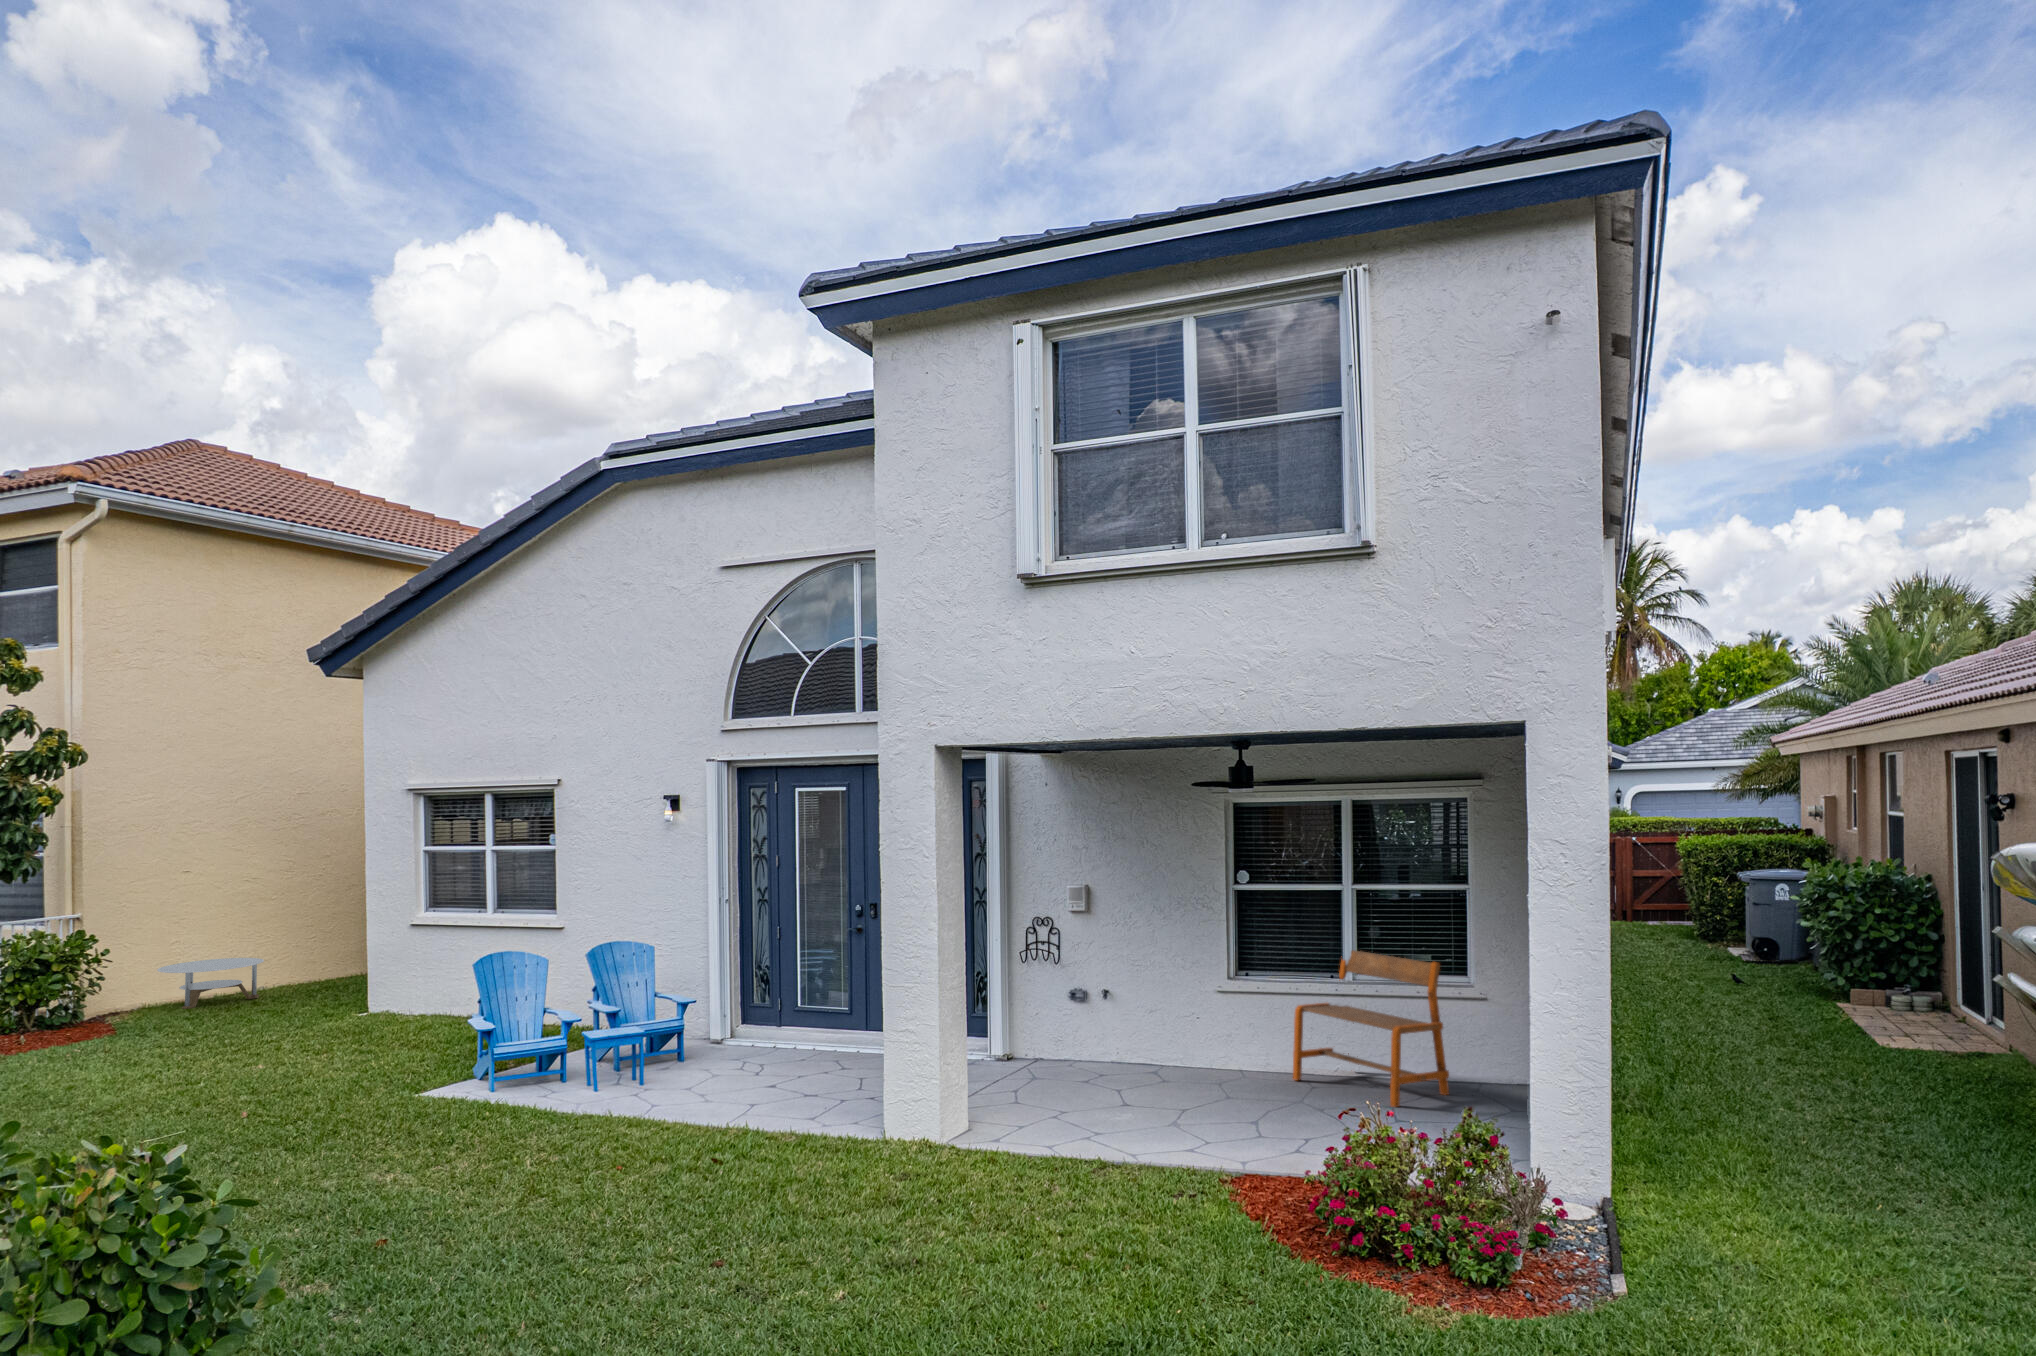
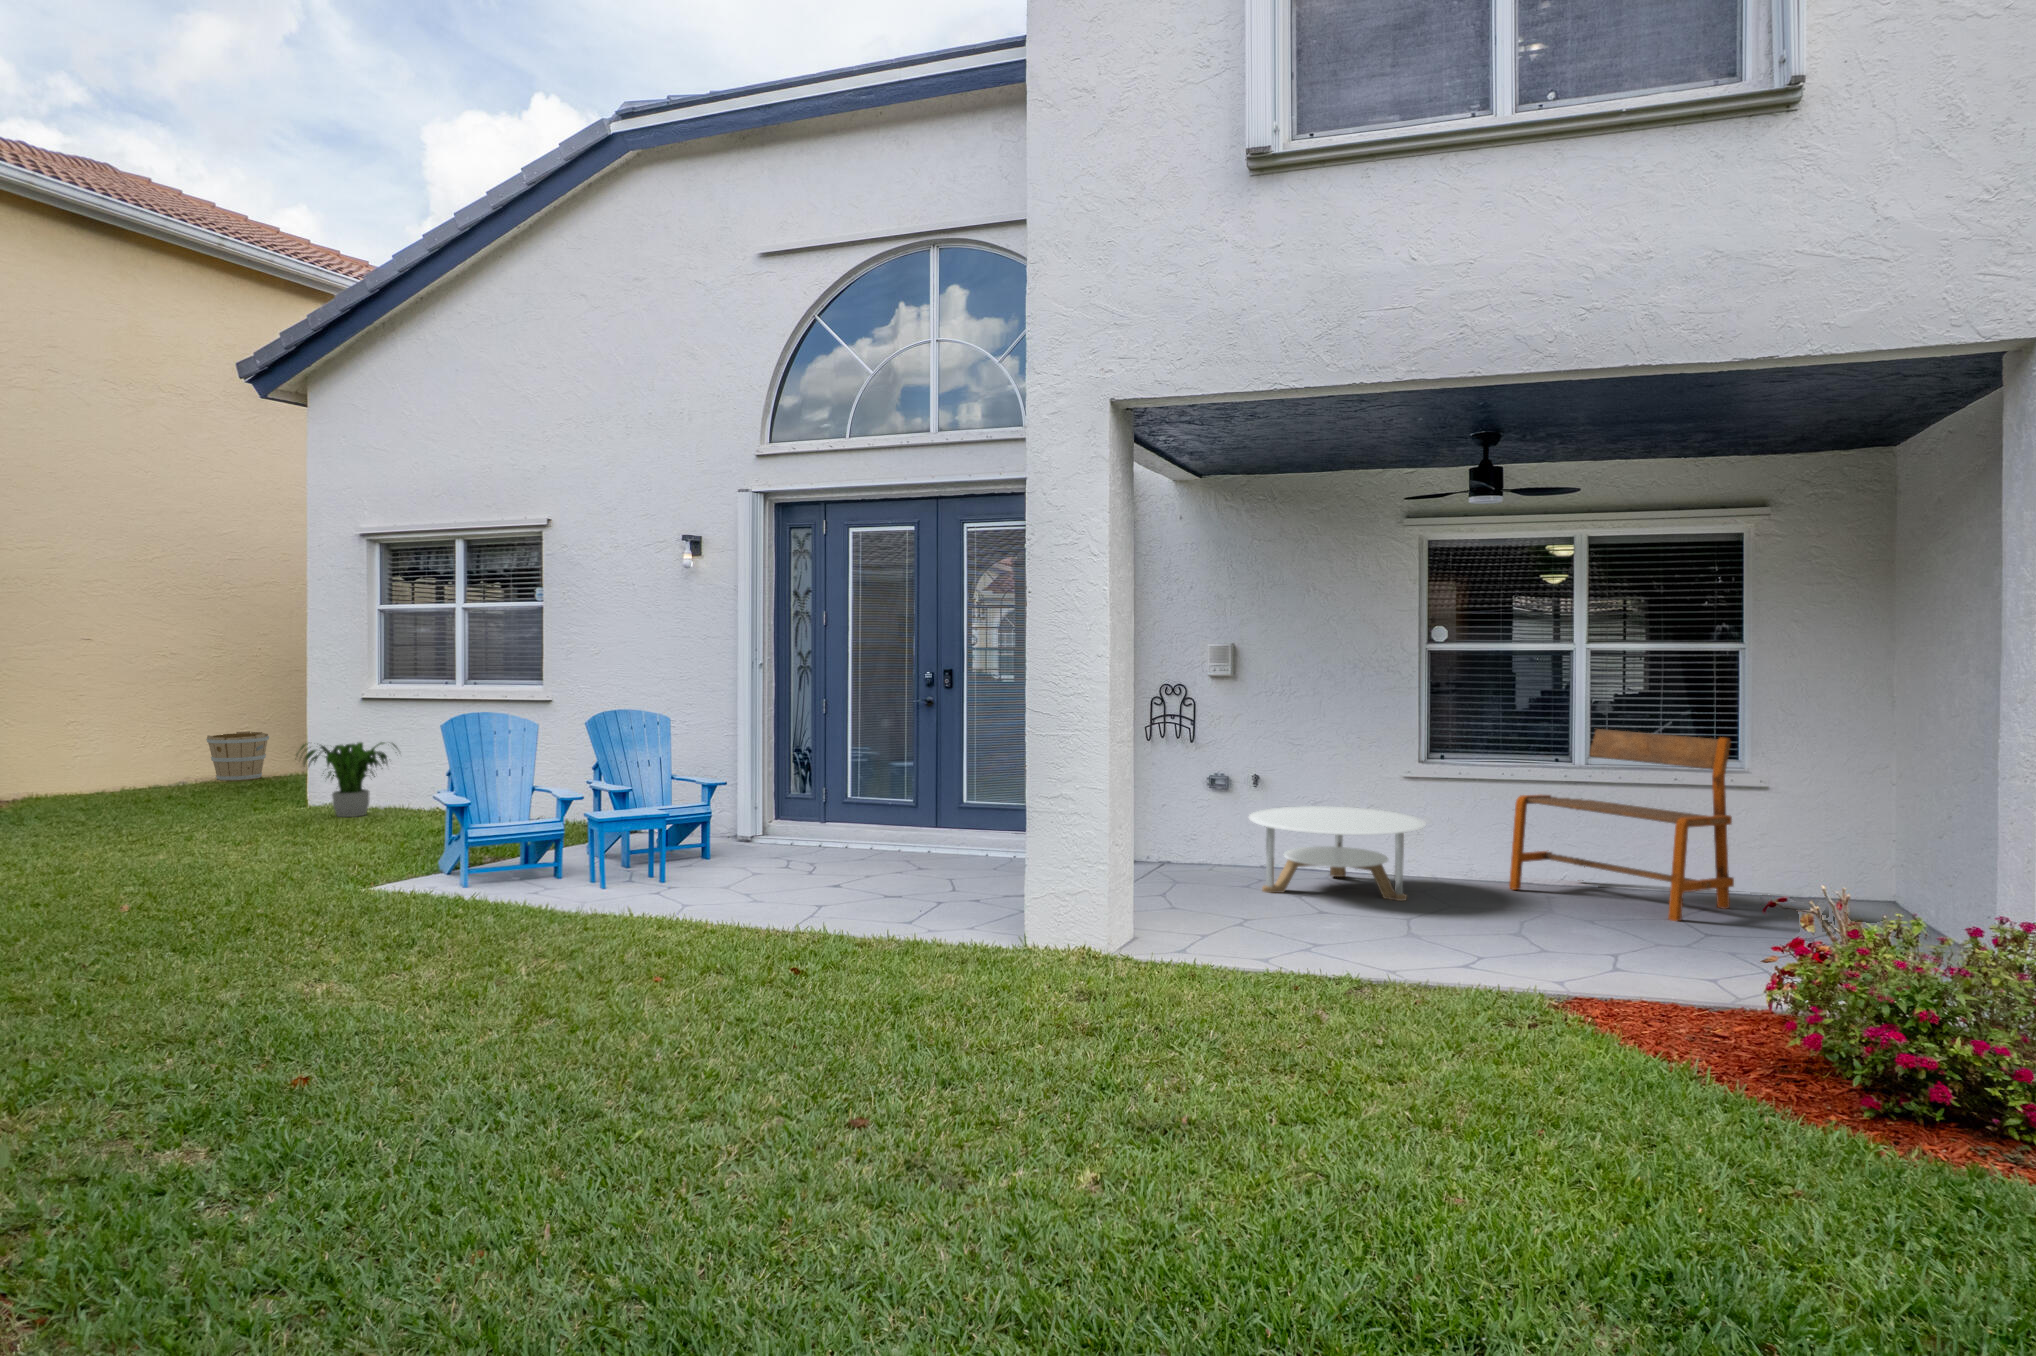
wooden bucket: none [282,944,334,988] -> present [206,731,269,781]
round table: present [157,958,264,1009] -> present [1249,806,1426,901]
potted plant: none [360,962,444,1025] -> present [297,742,397,817]

